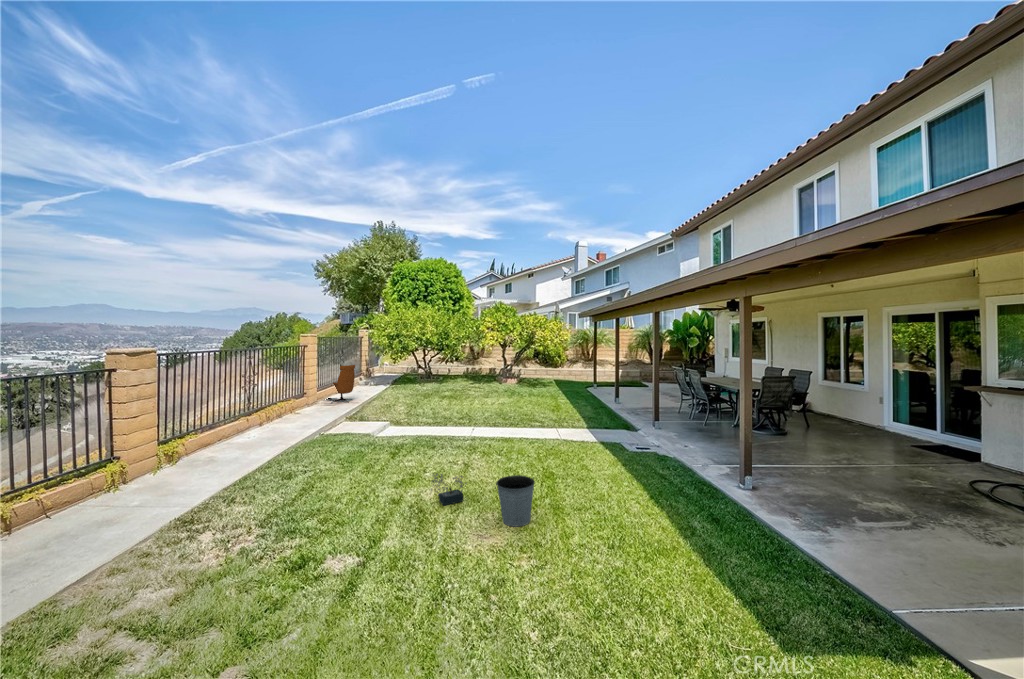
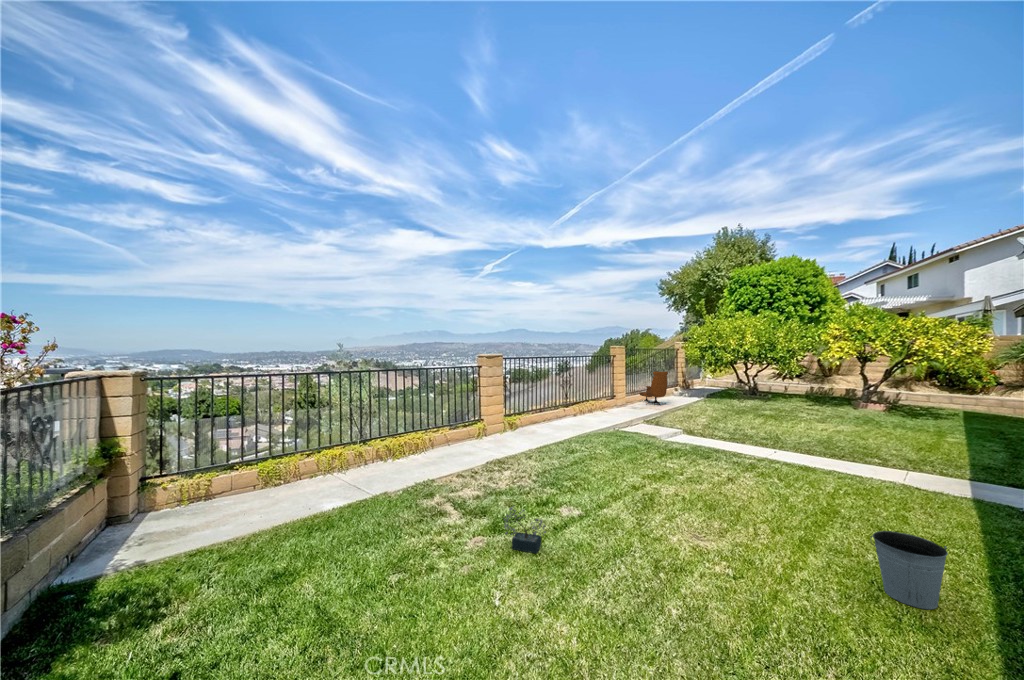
decorative plant: present [431,474,463,506] -> present [504,507,546,553]
bucket: present [496,475,535,527] -> present [870,531,948,609]

